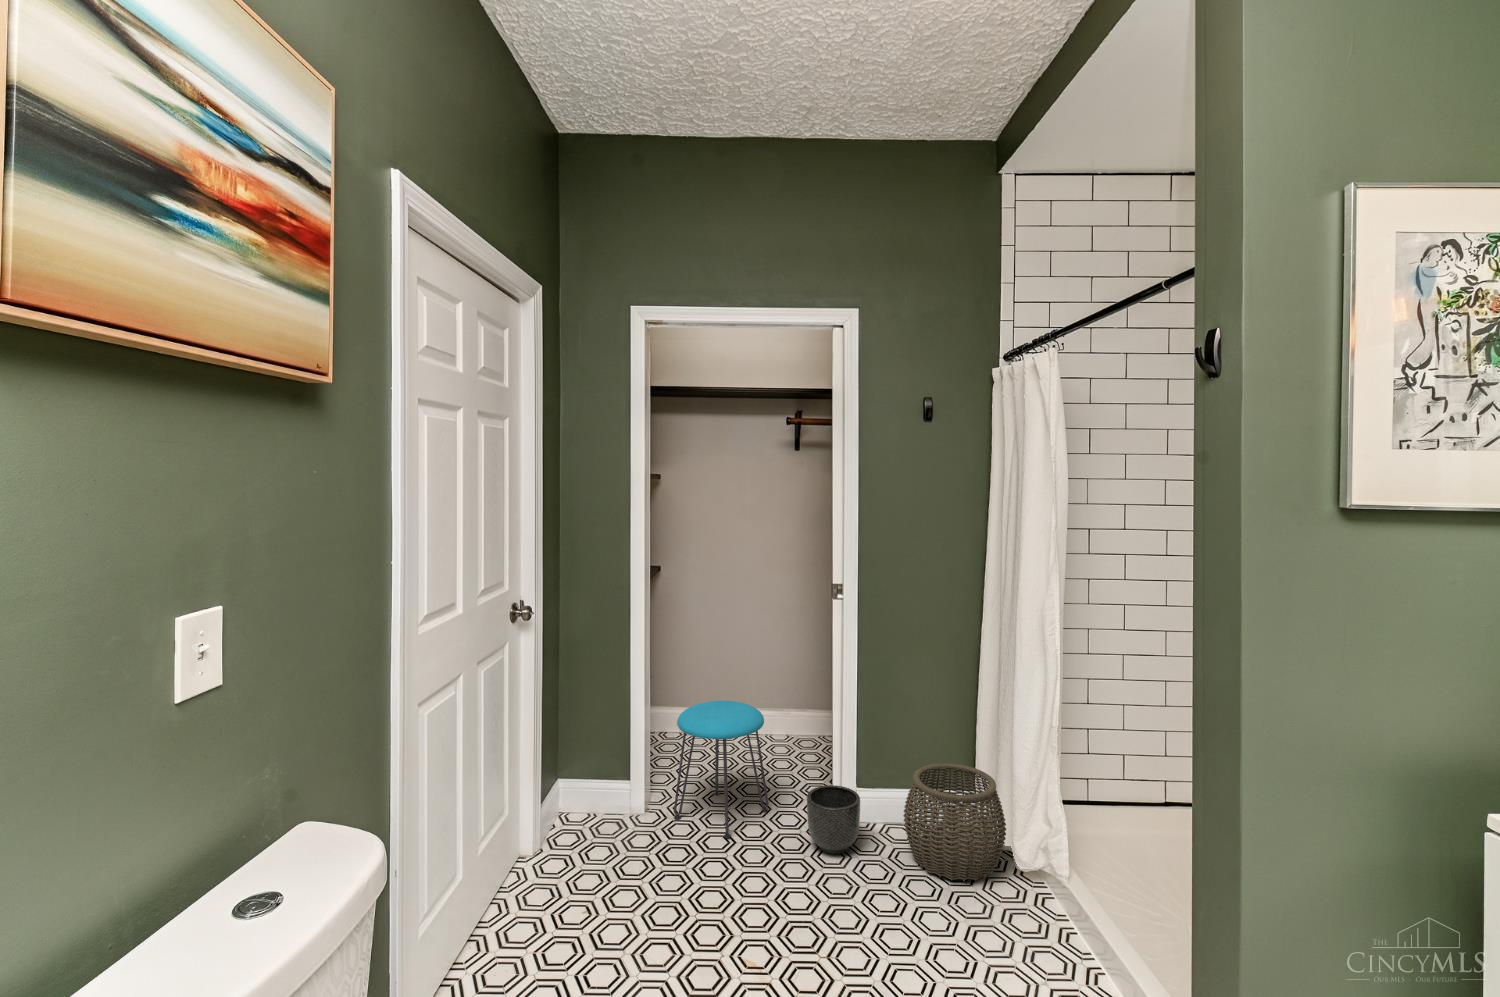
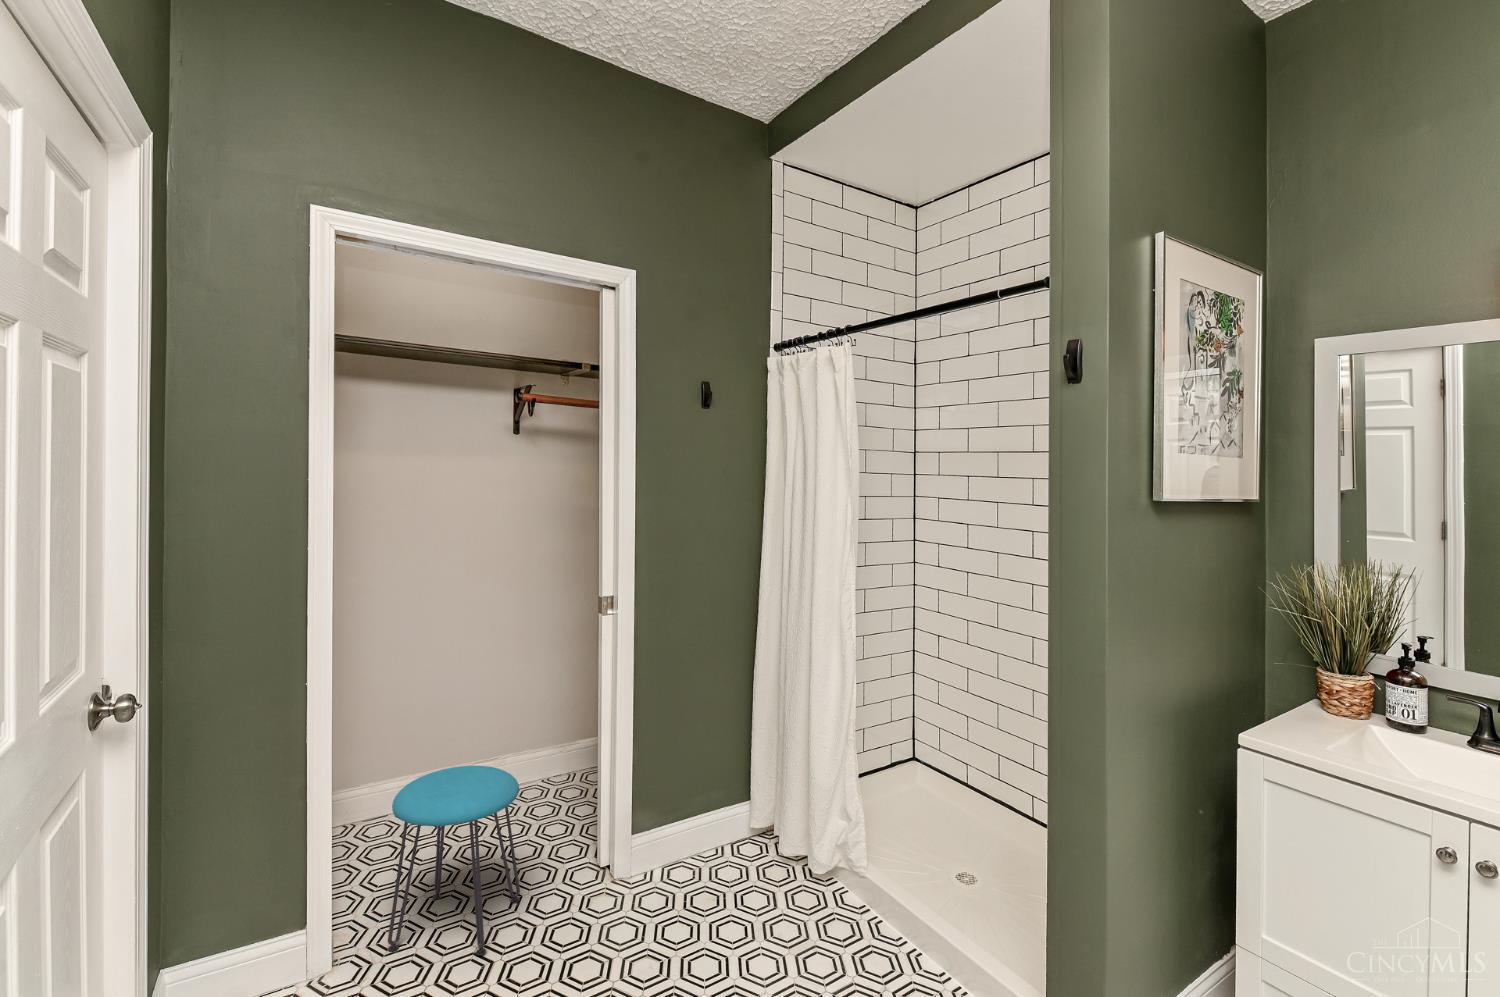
woven basket: present [903,763,1007,881] -> none [702,787,812,921]
planter: present [807,785,860,854] -> none [590,844,656,932]

